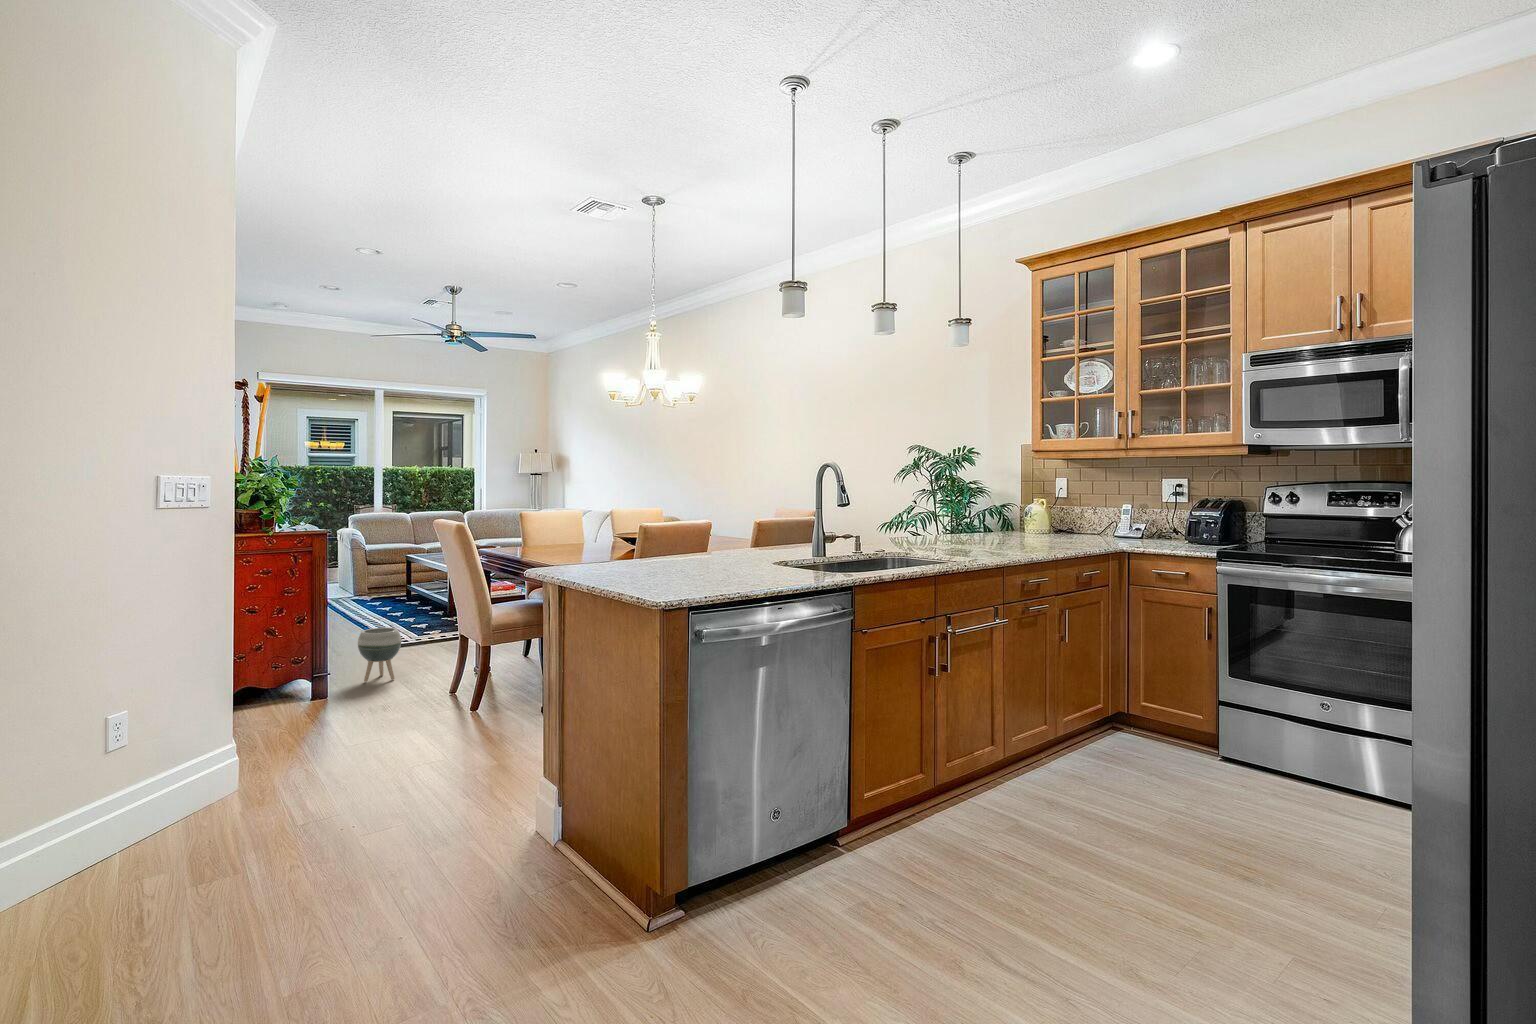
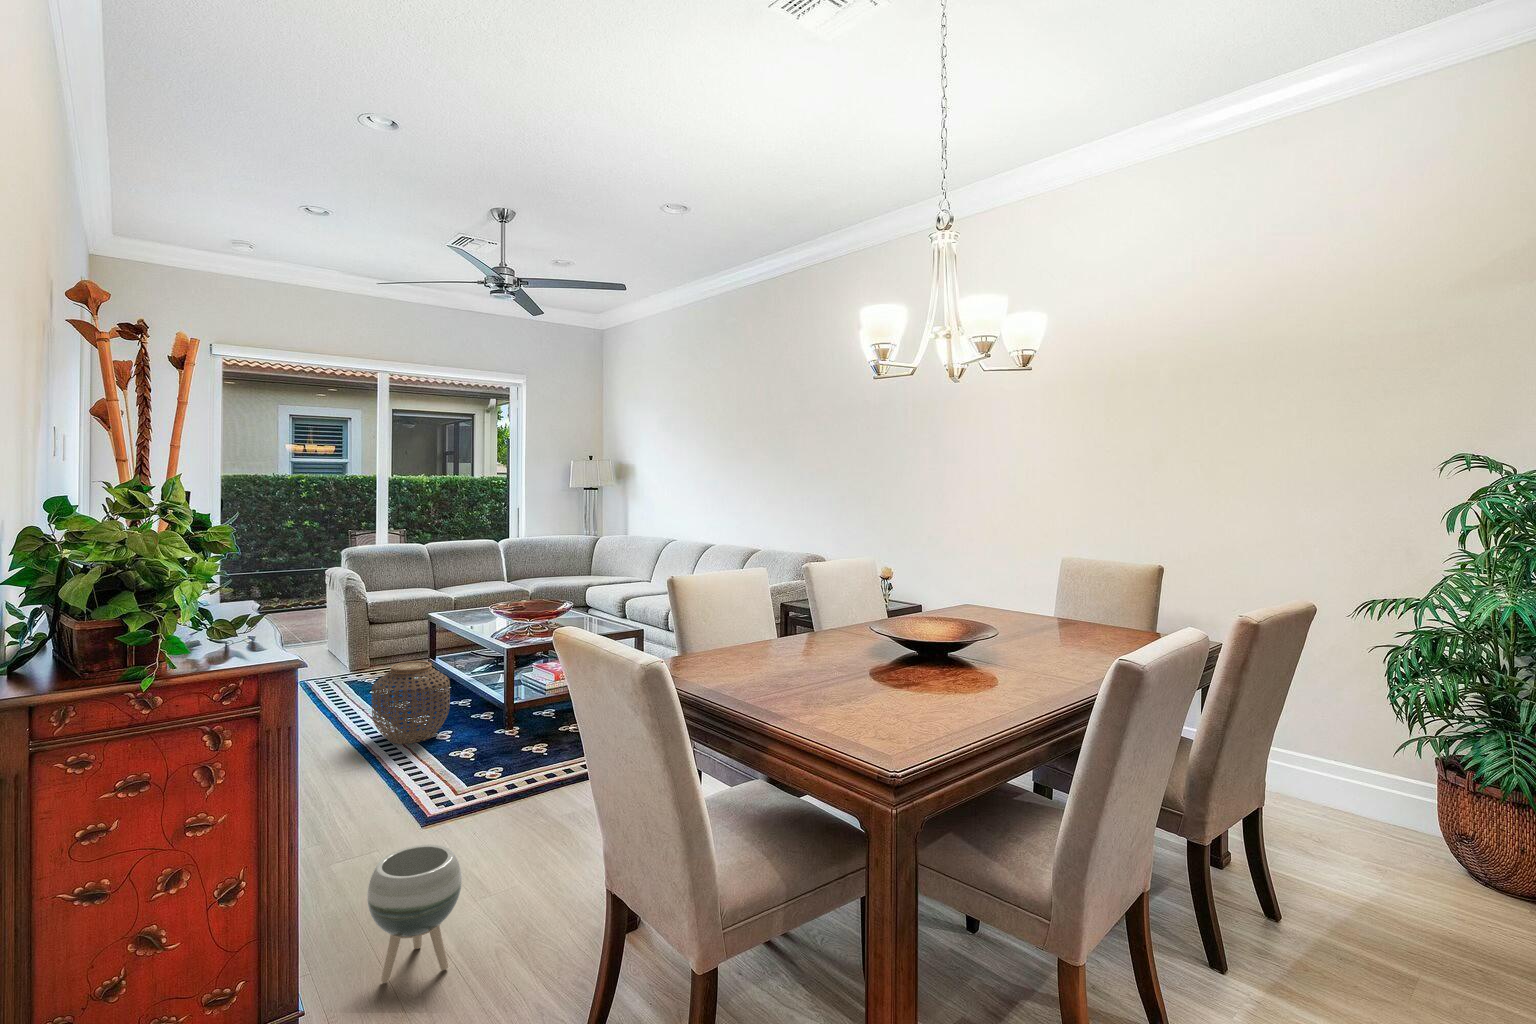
woven basket: none [366,575,414,623] -> present [372,661,450,744]

